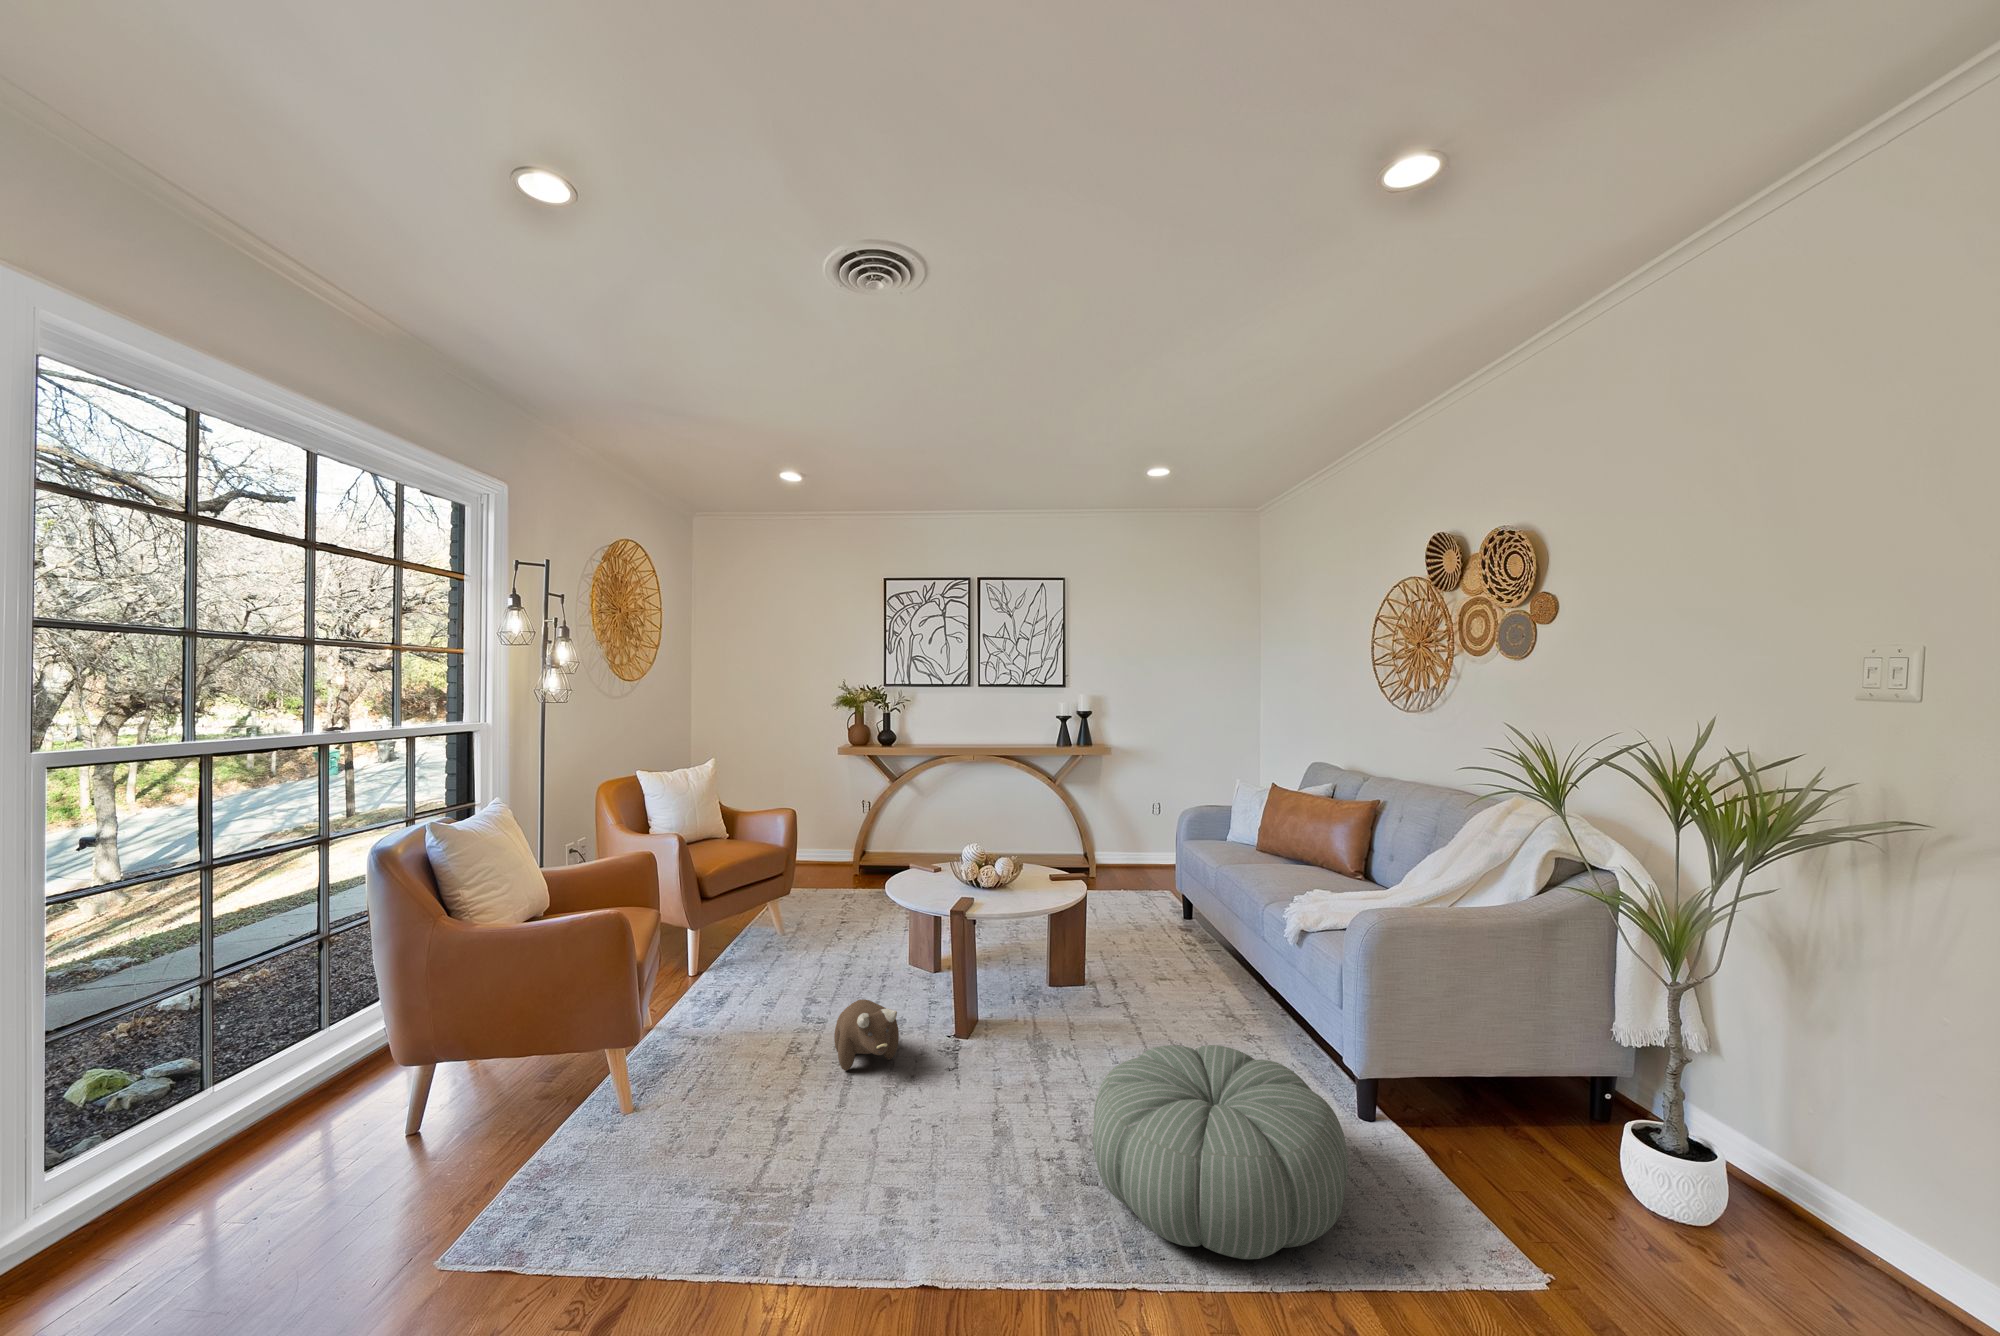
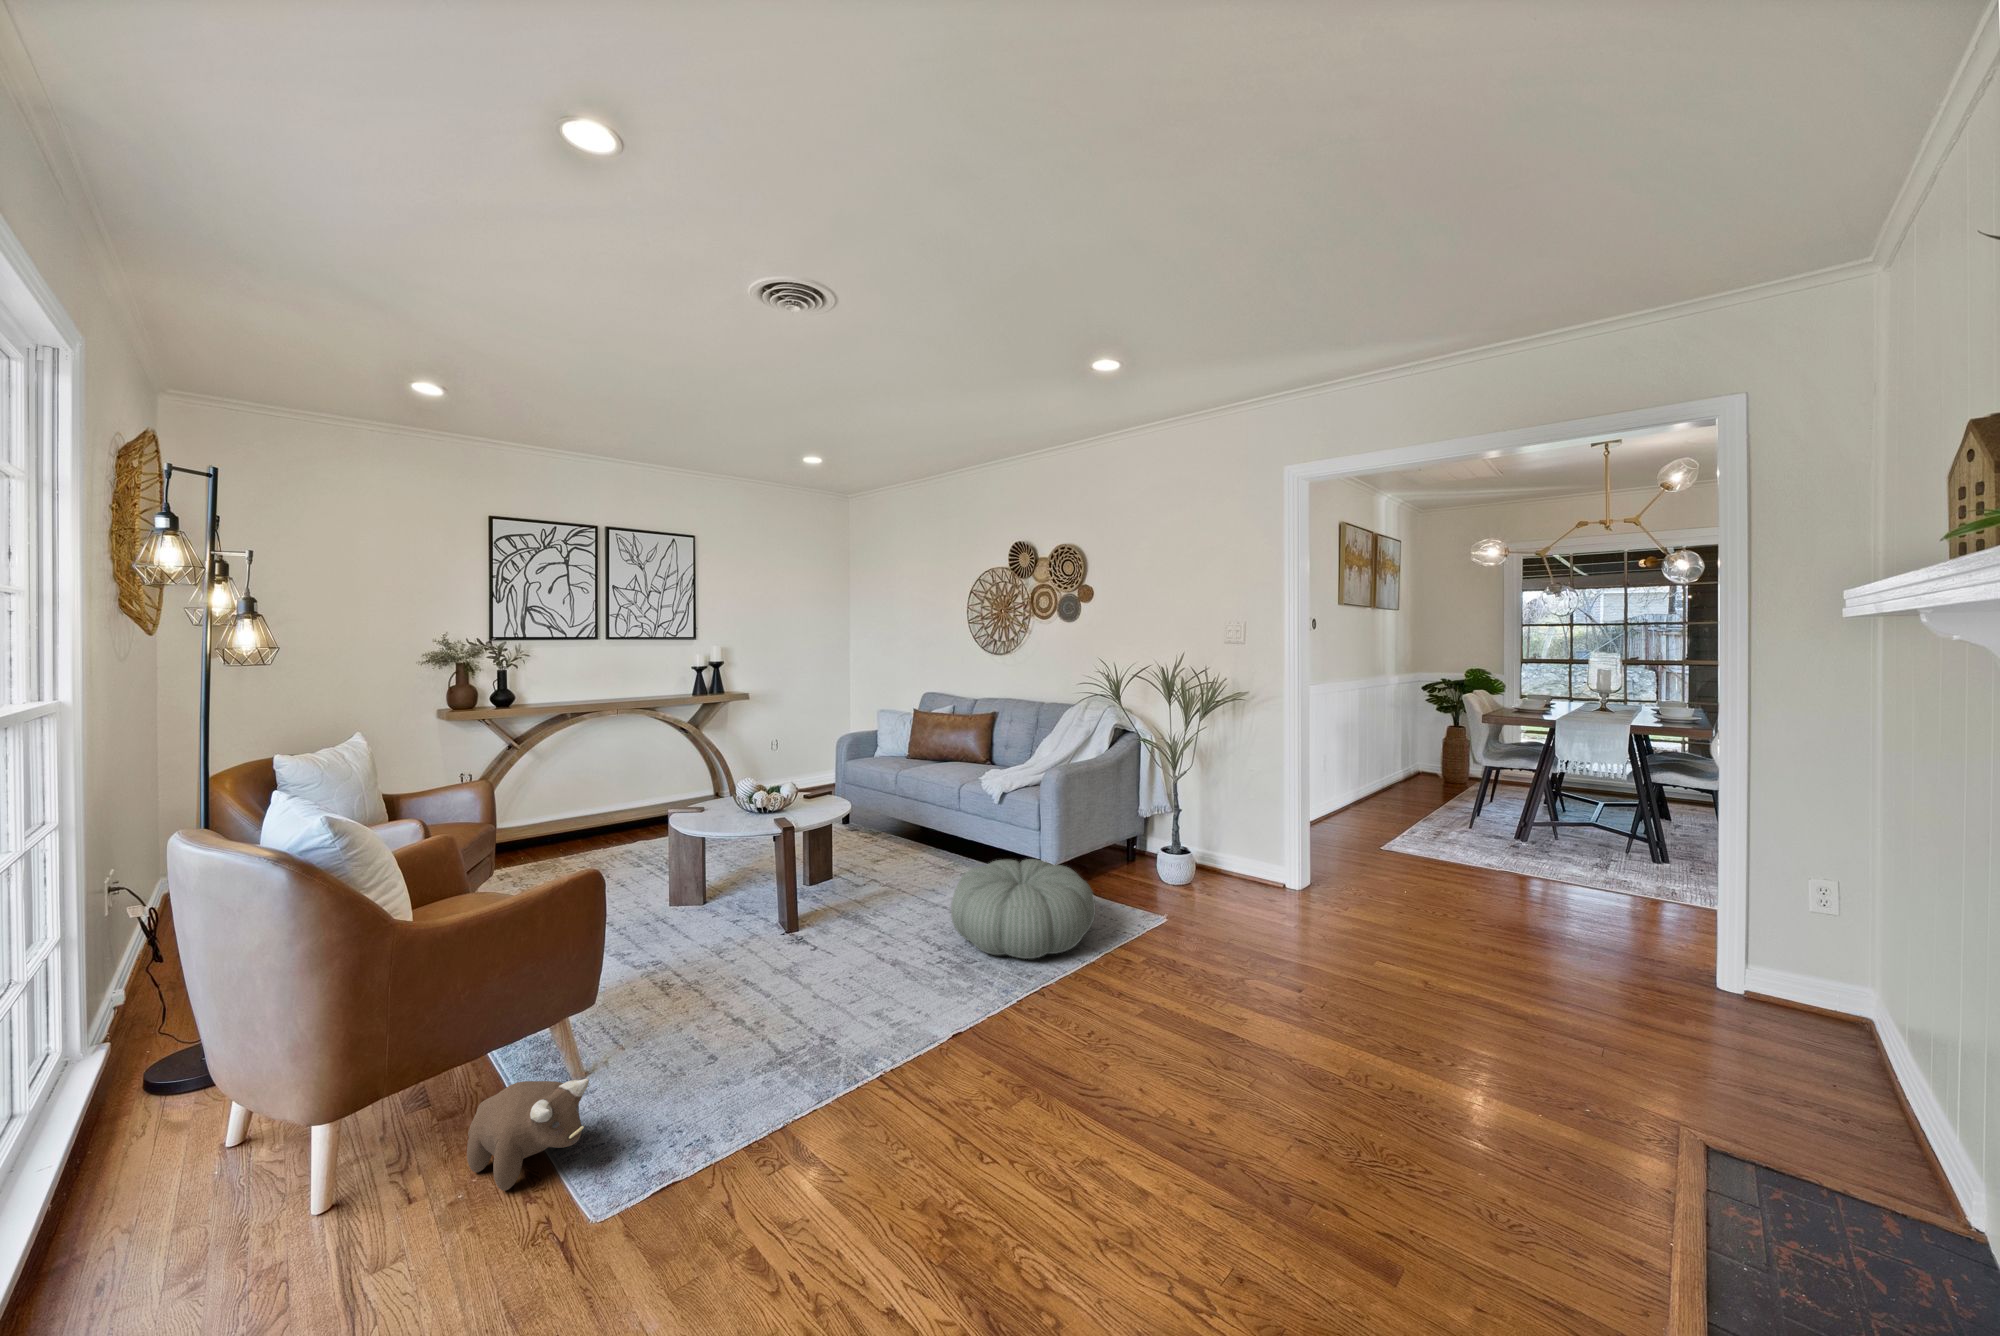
plush toy: present [834,999,899,1071] -> present [467,1079,589,1191]

